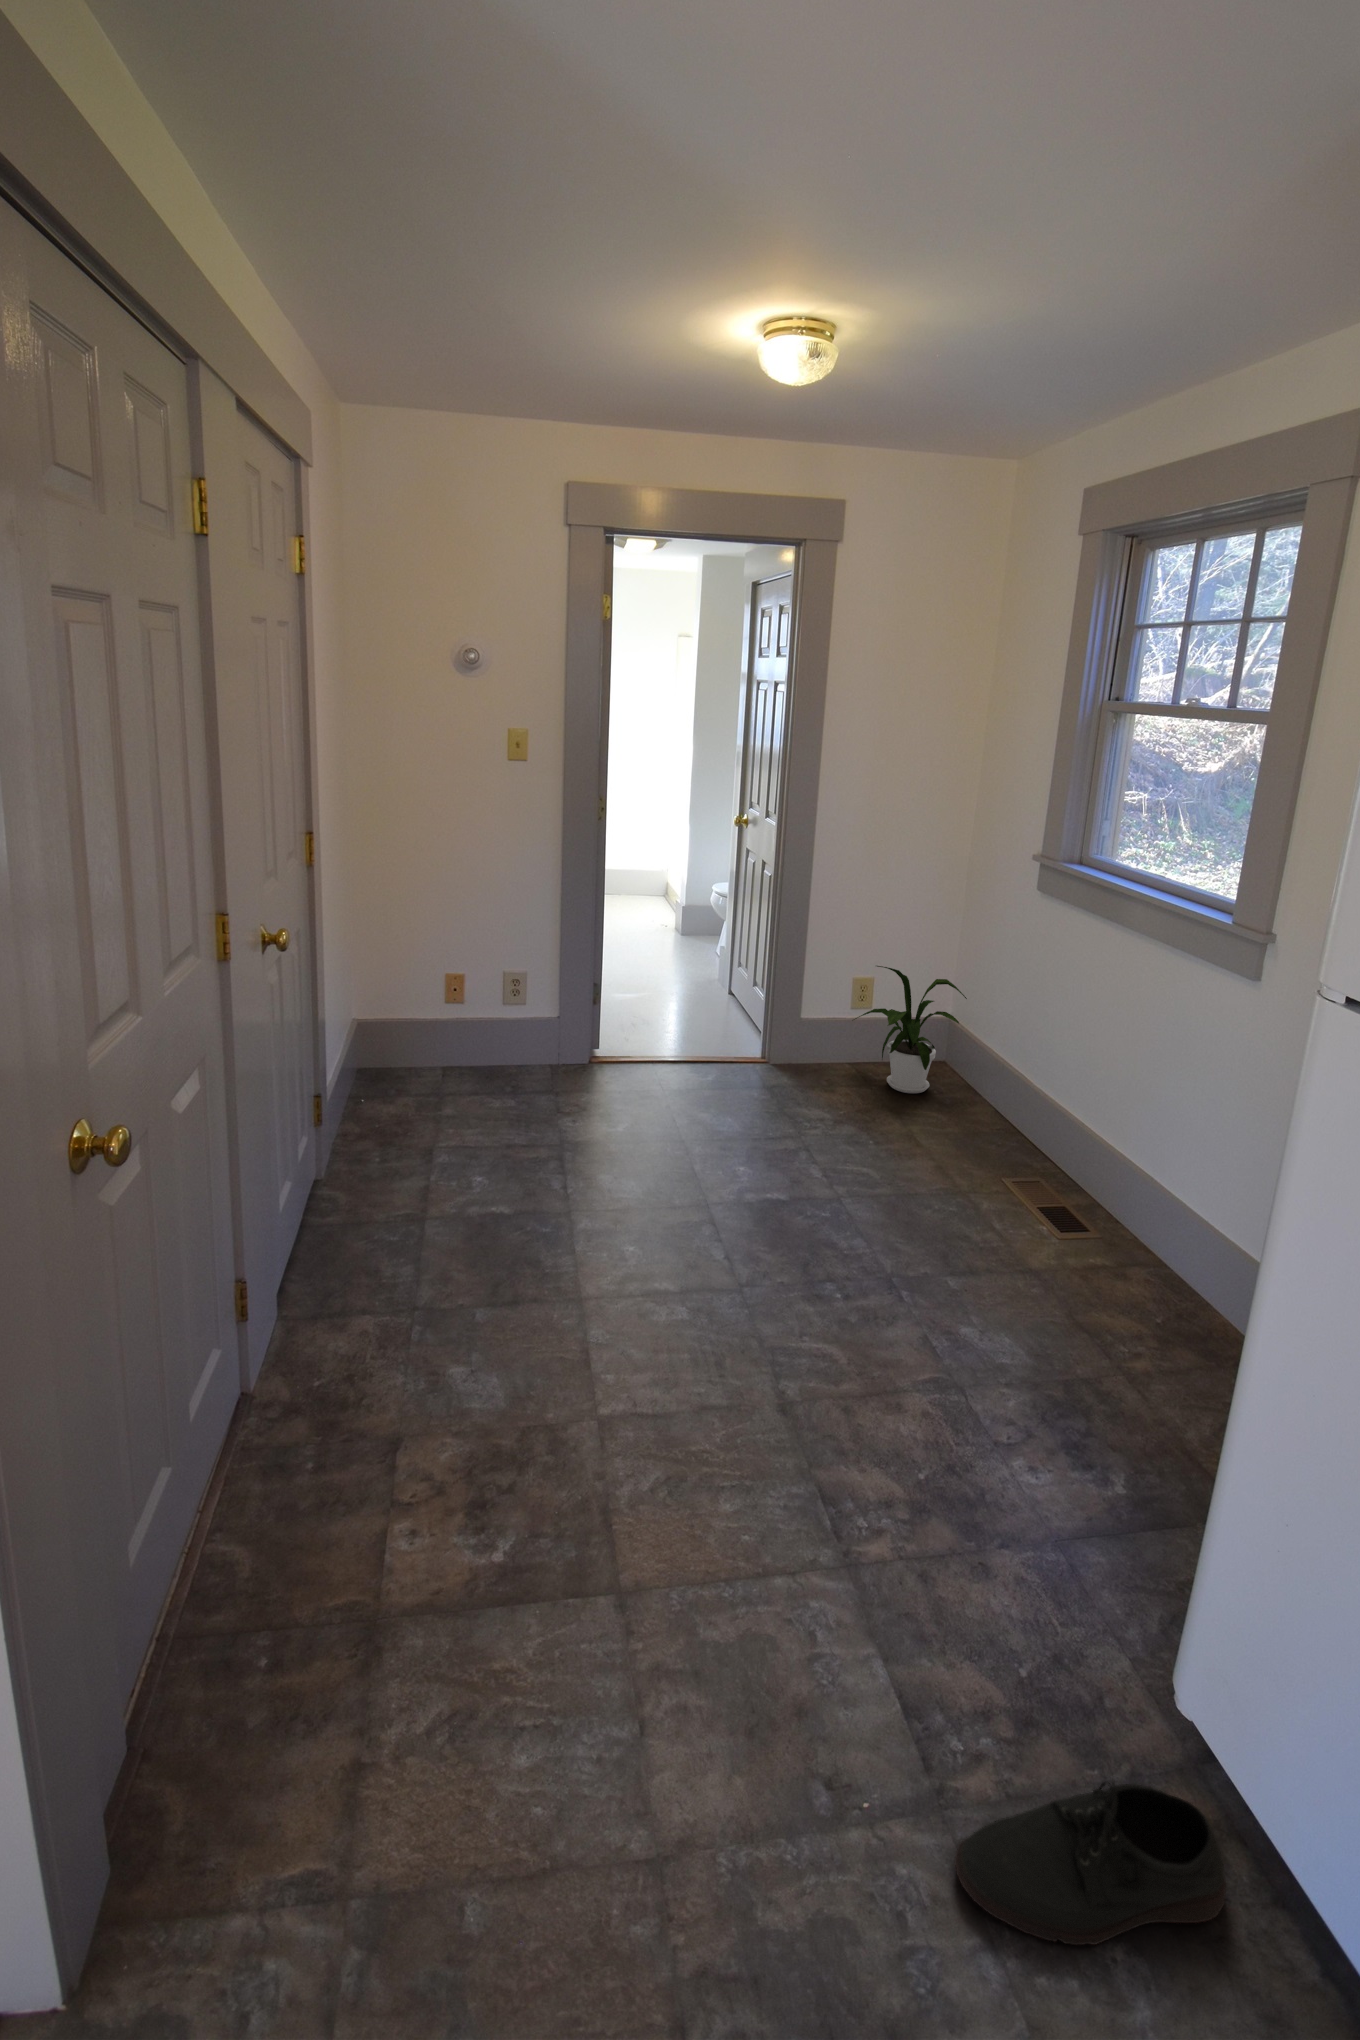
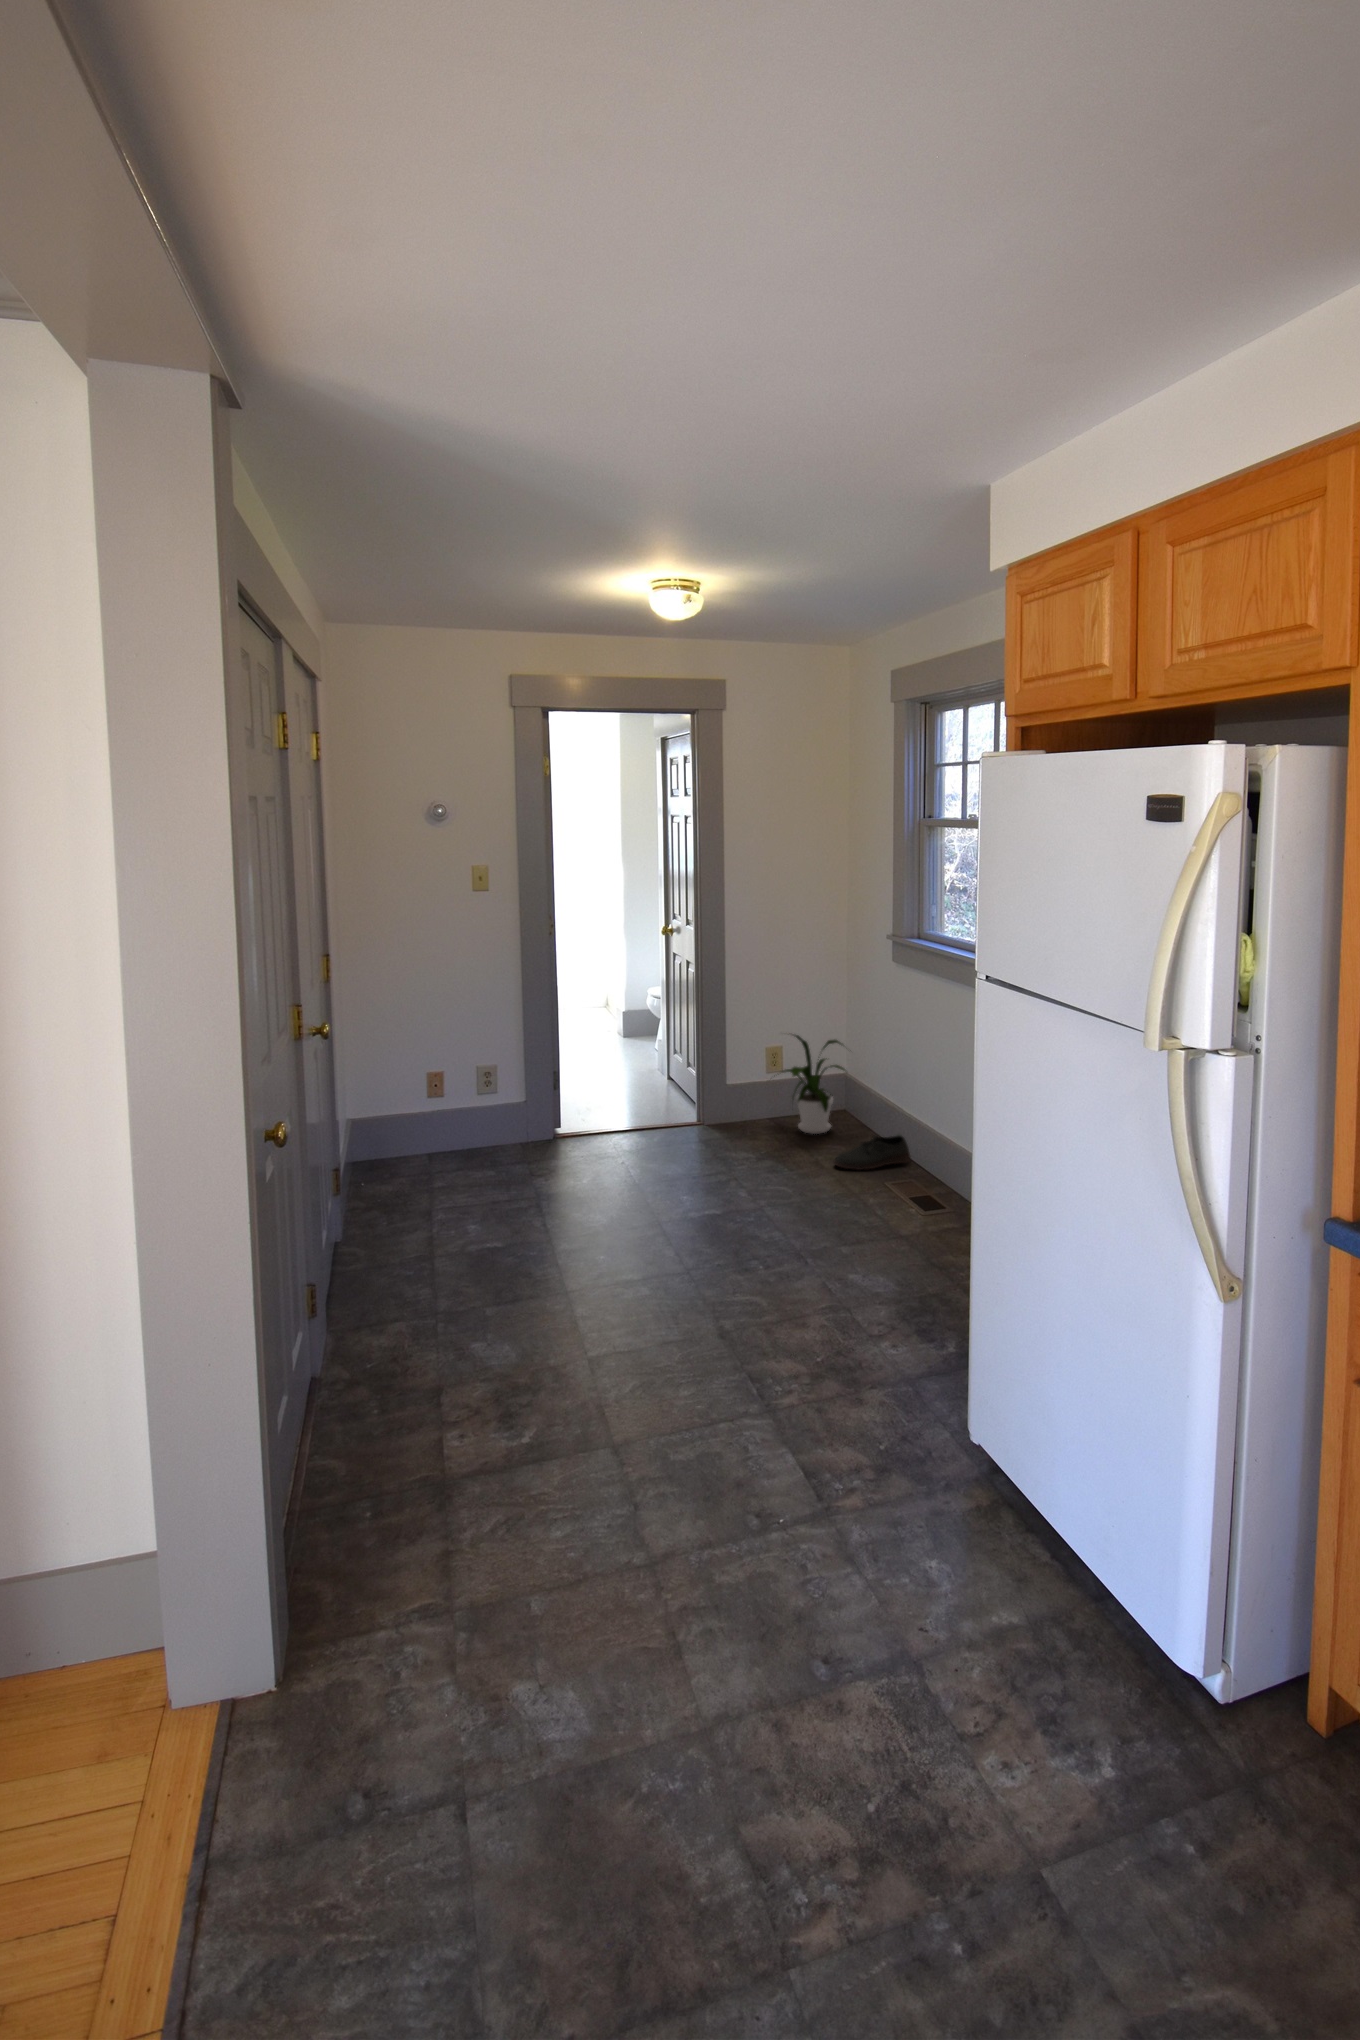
shoe: present [954,1781,1226,1945] -> present [834,1135,911,1170]

